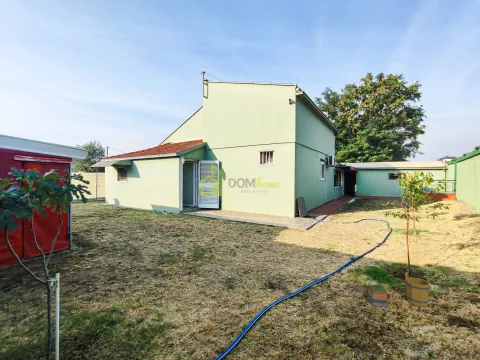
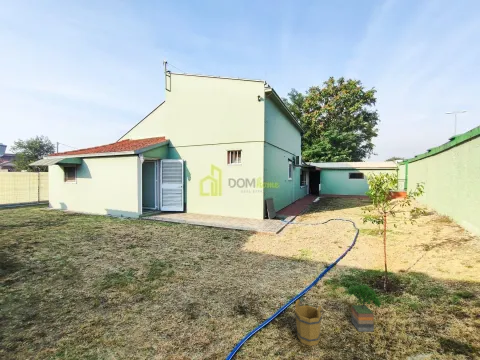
bucket: present [405,272,431,307] -> present [295,300,322,346]

